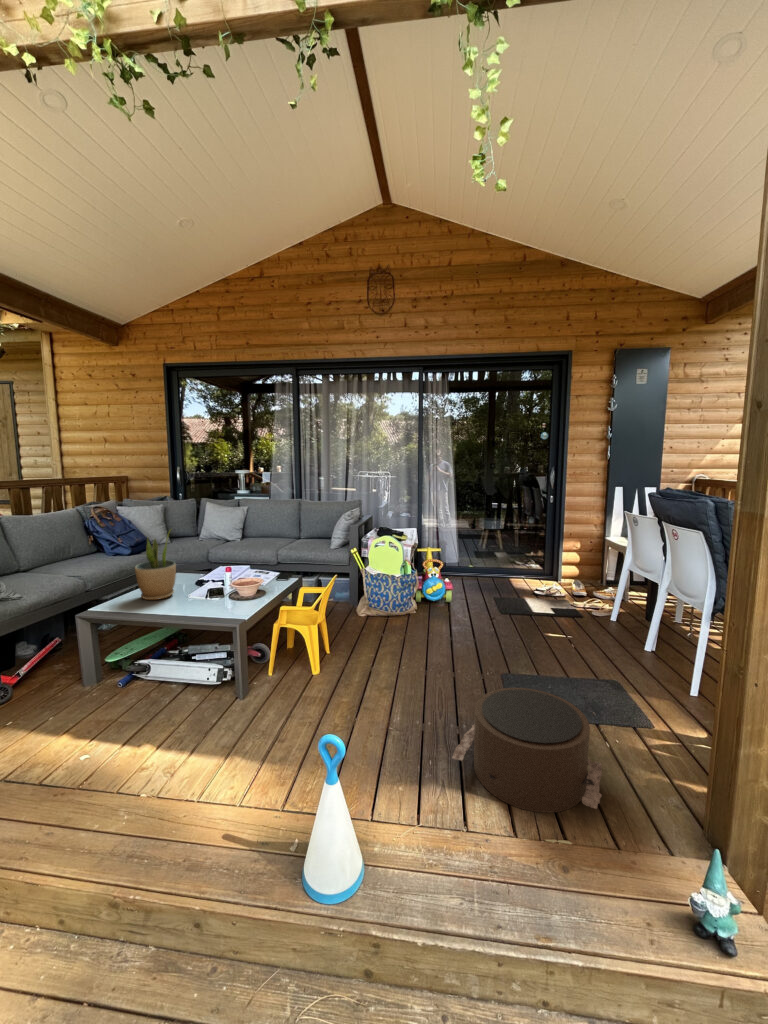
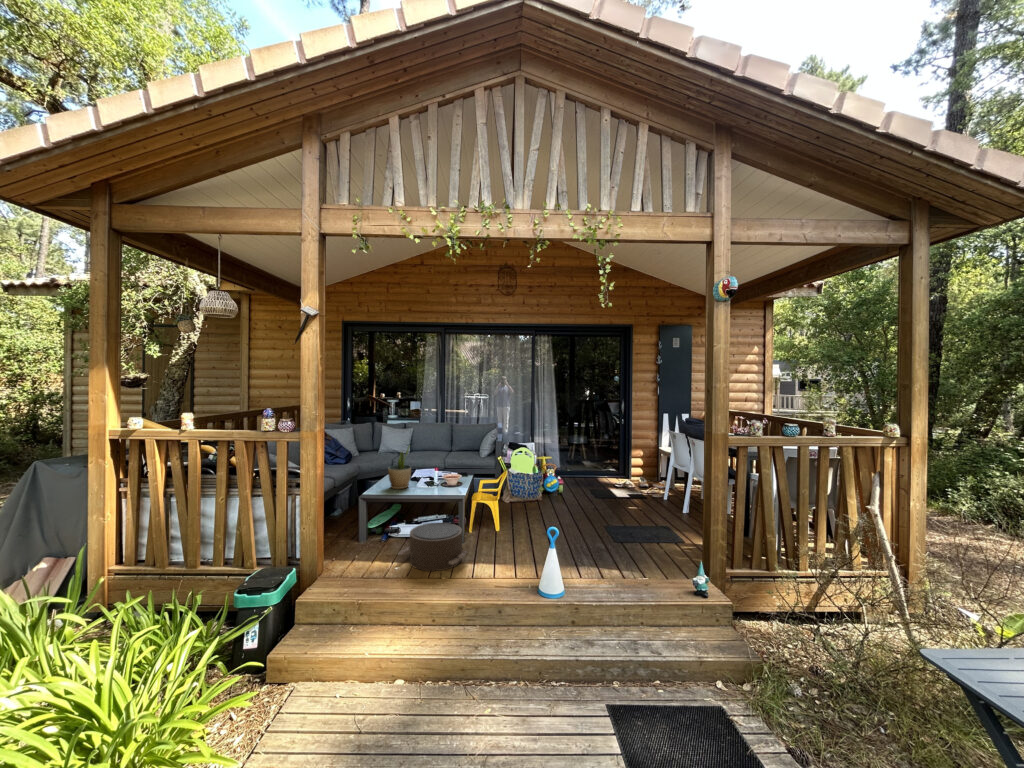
pouf: present [452,688,602,813] -> present [398,523,467,571]

